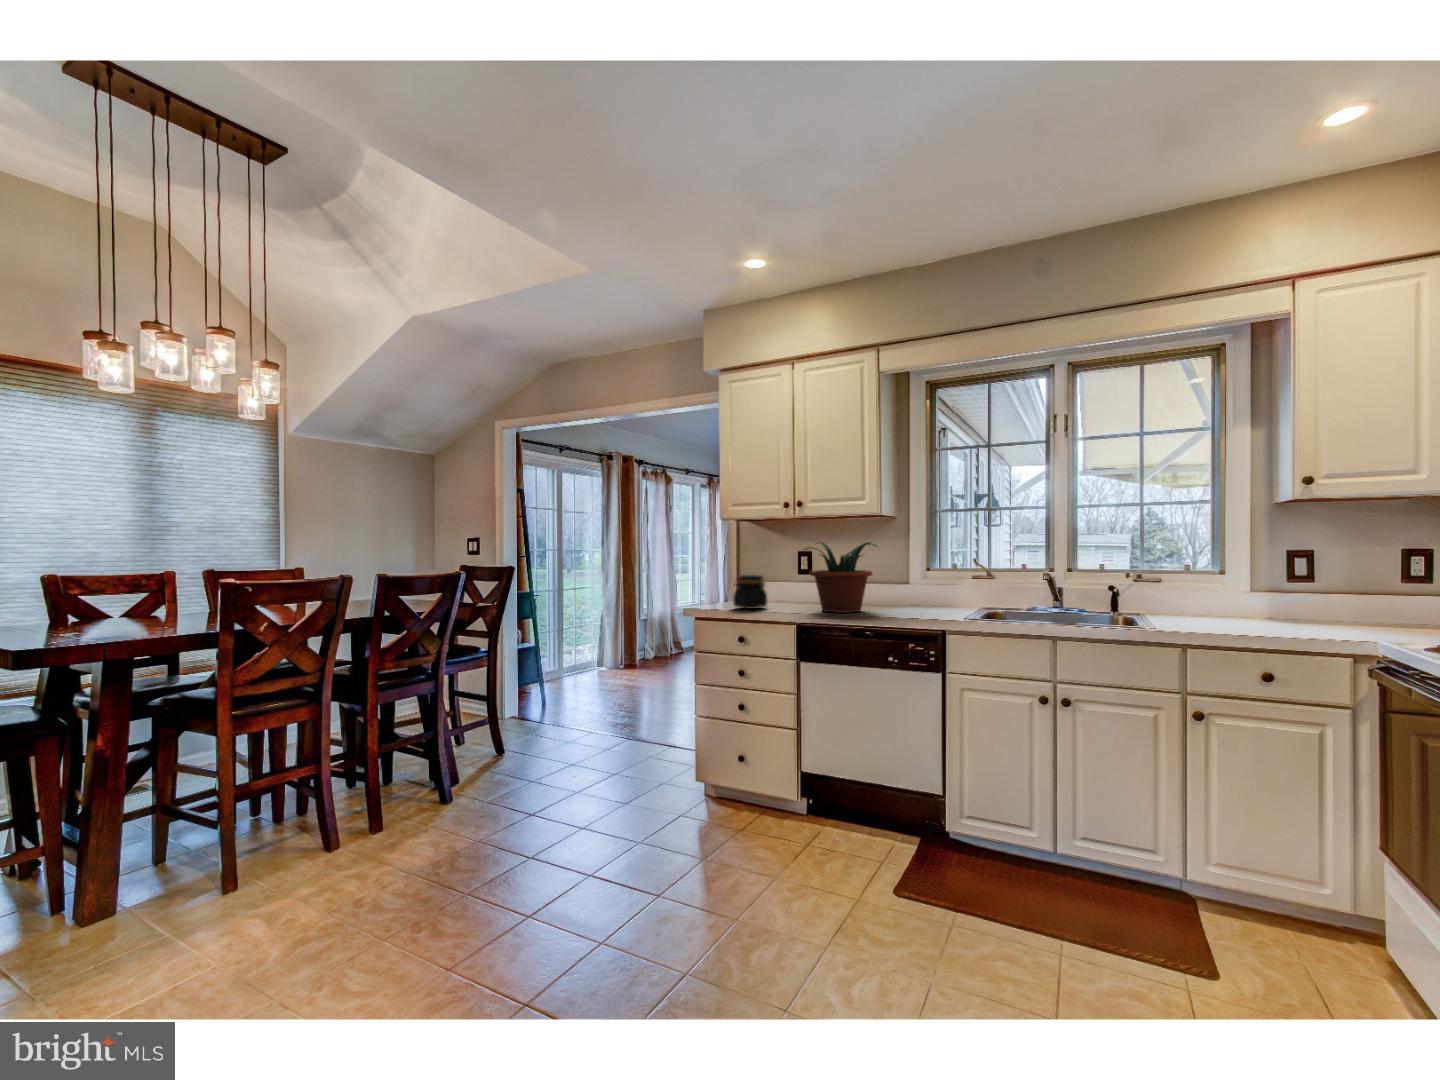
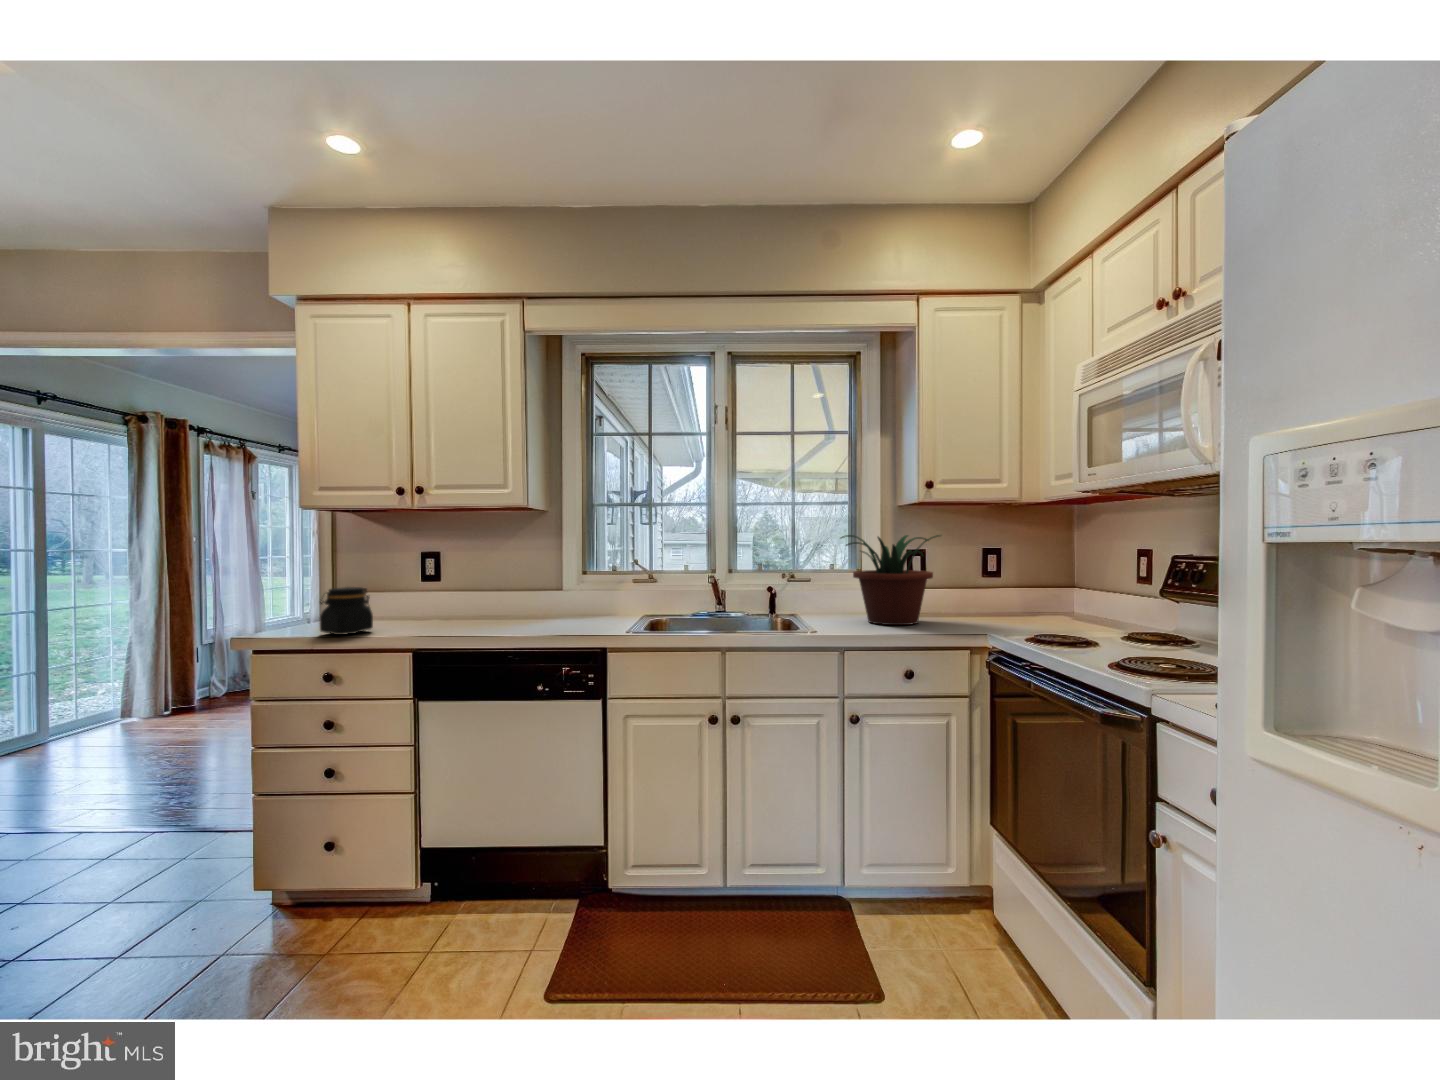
potted plant: present [807,542,876,613] -> present [841,535,940,625]

